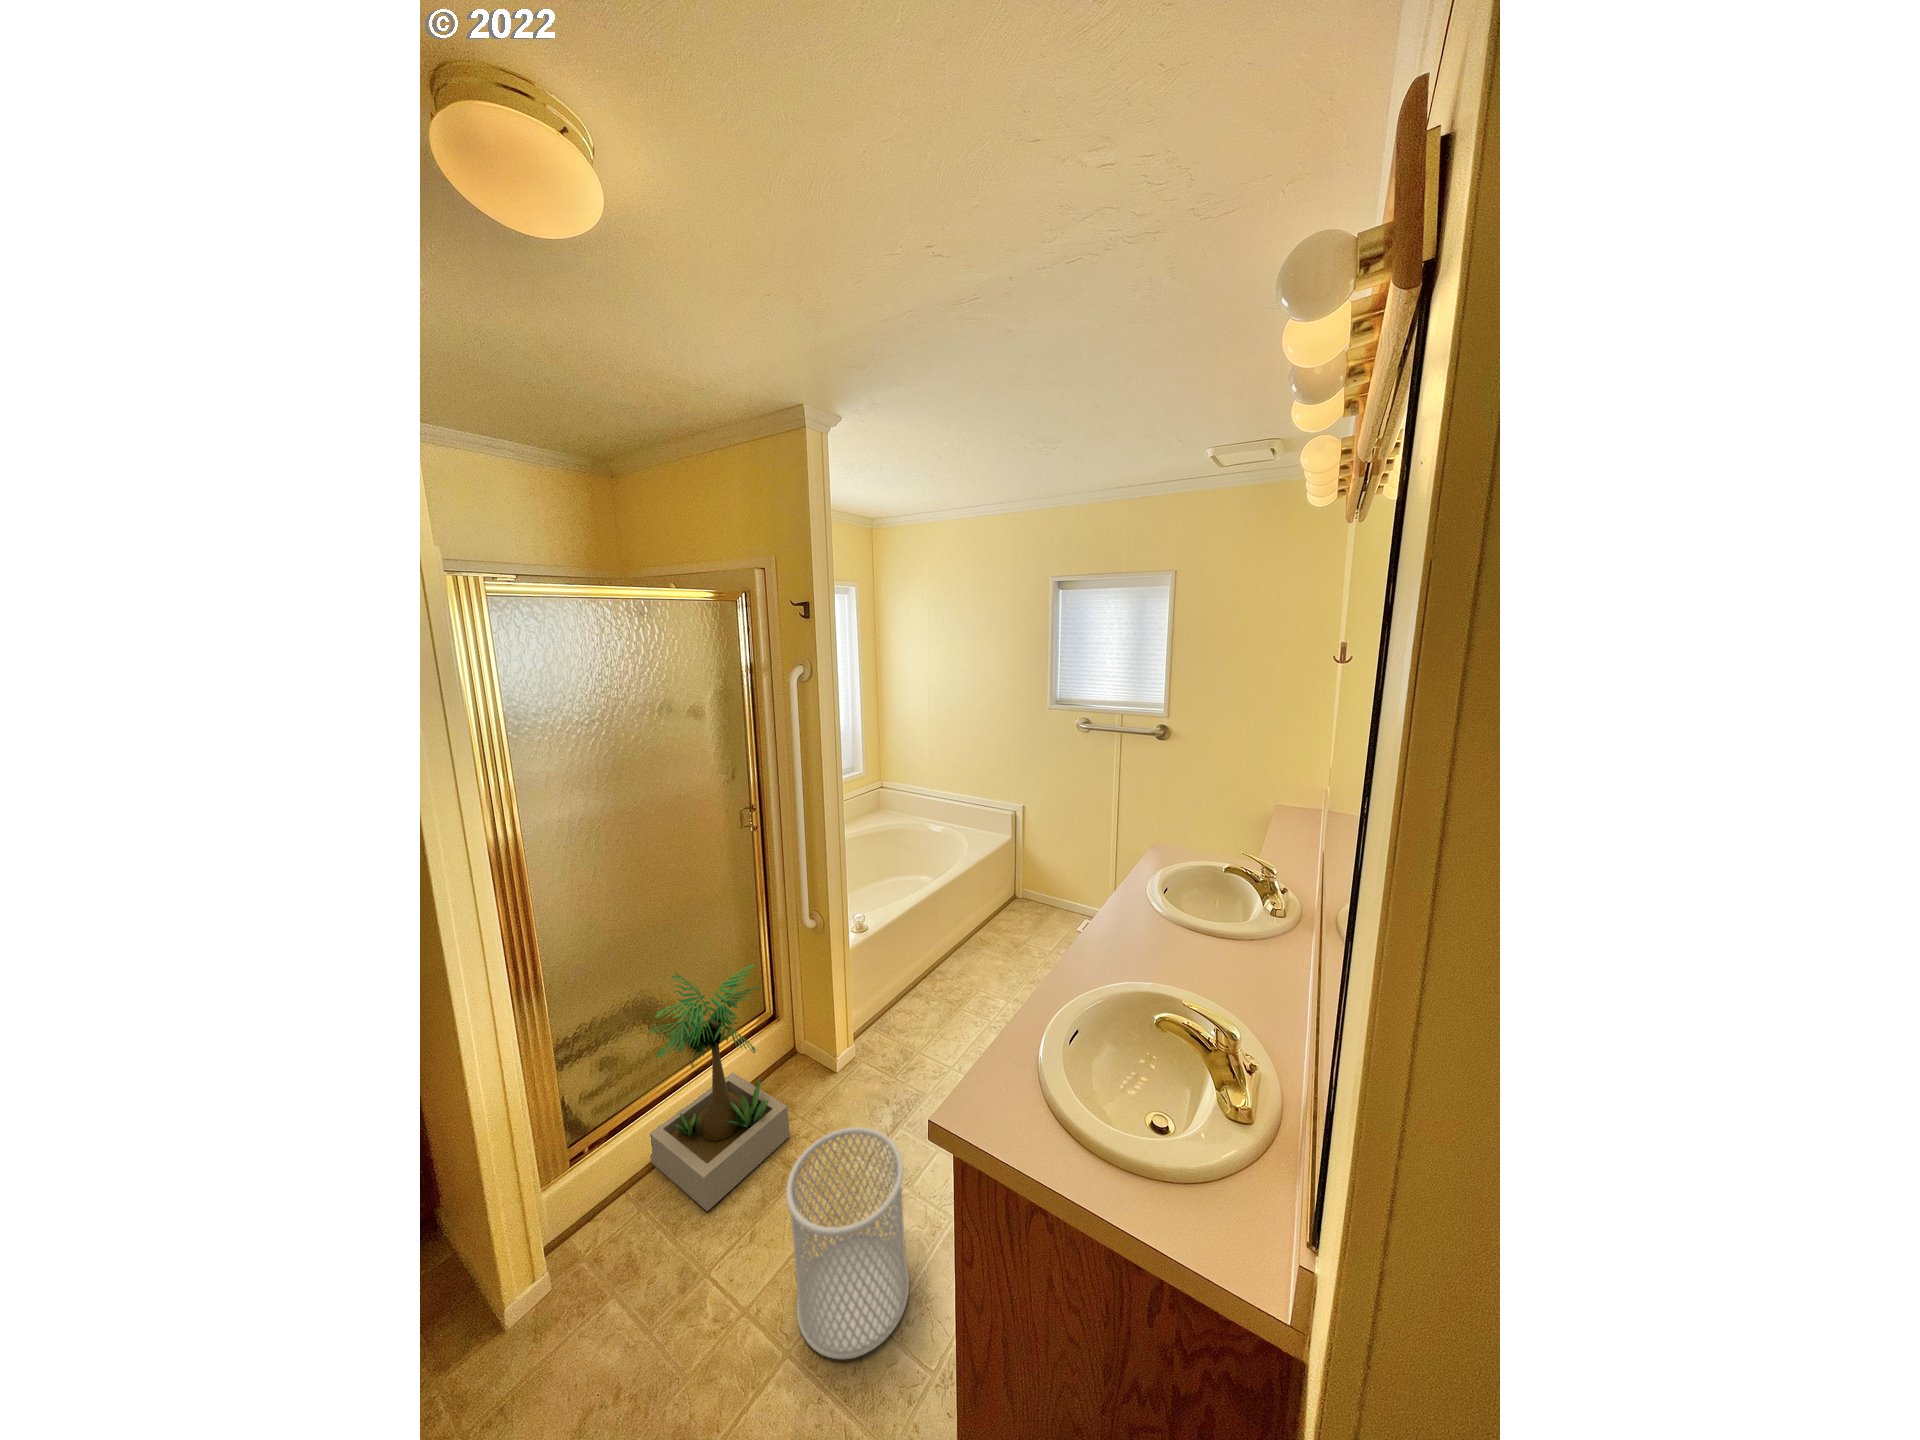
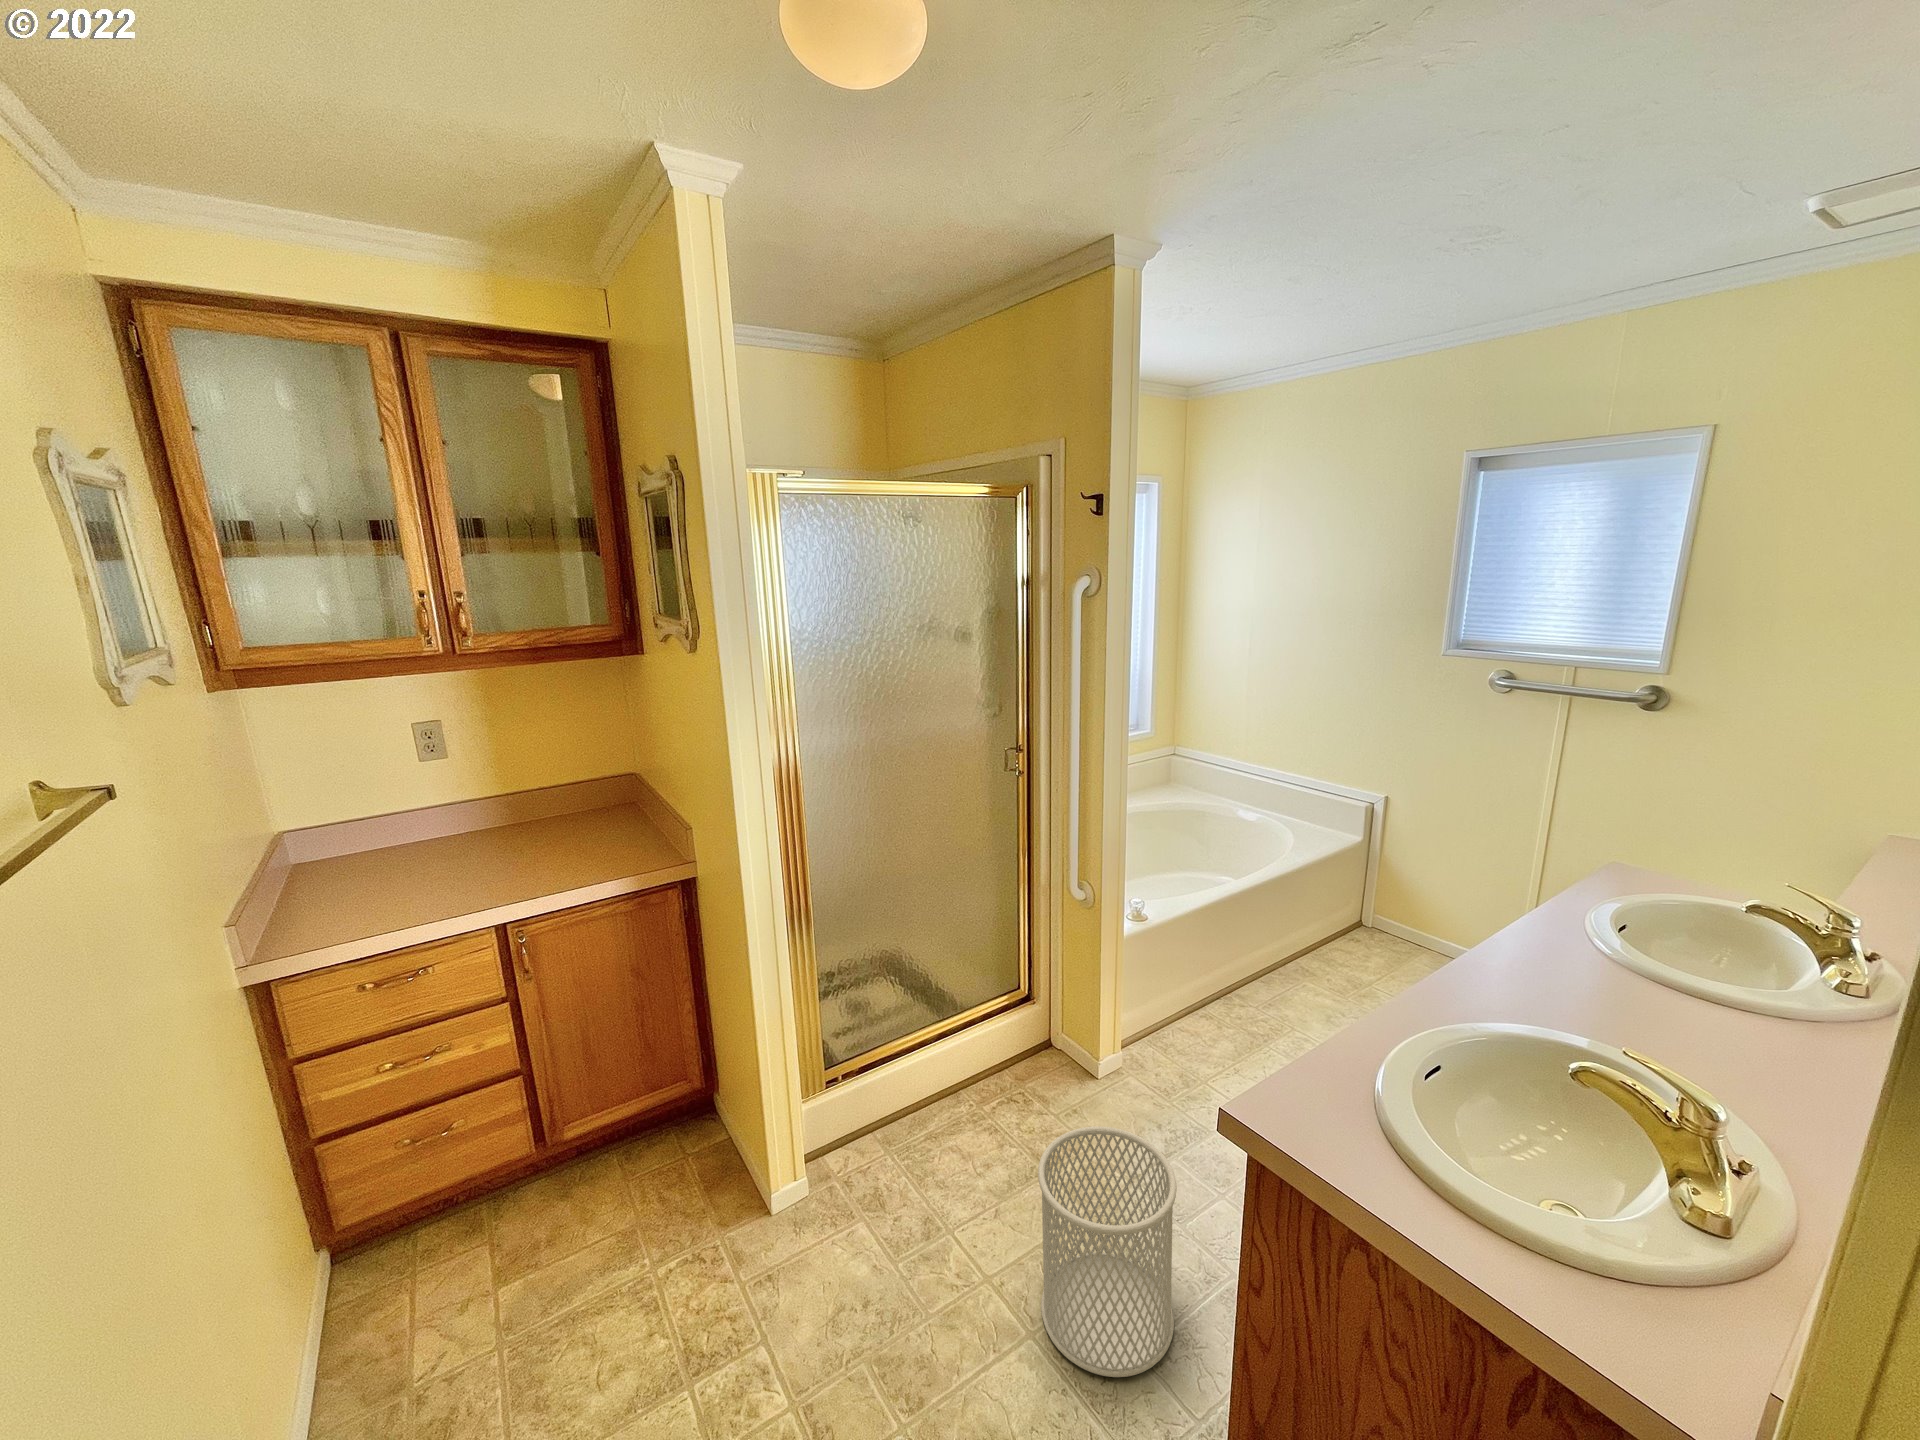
potted plant: present [649,964,790,1211] -> none [892,916,1041,1176]

